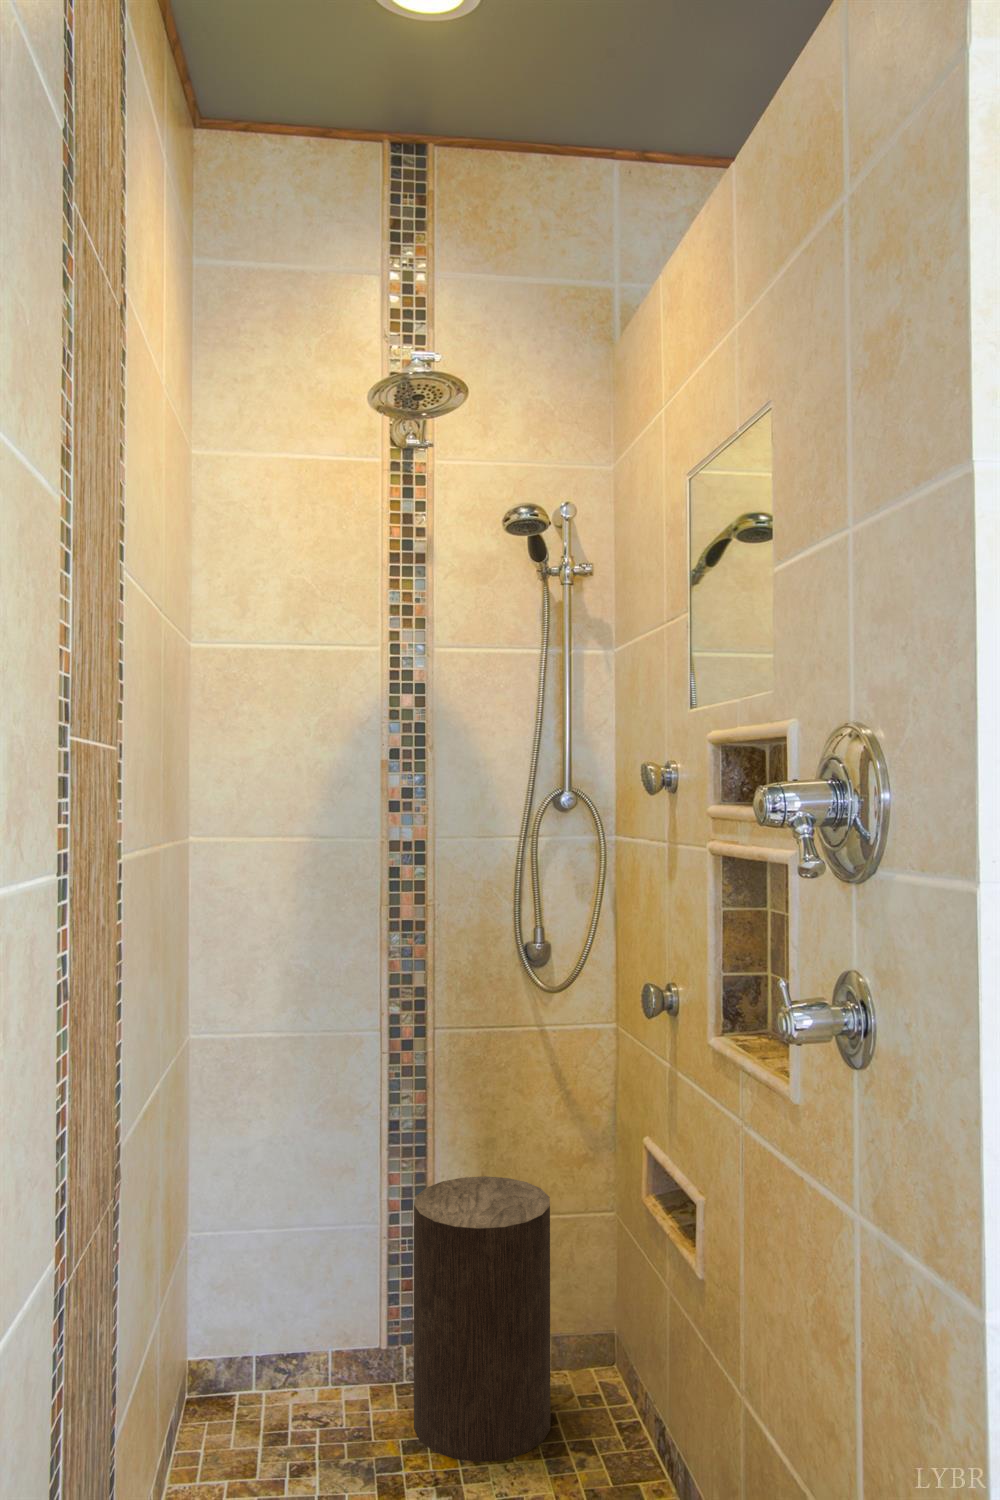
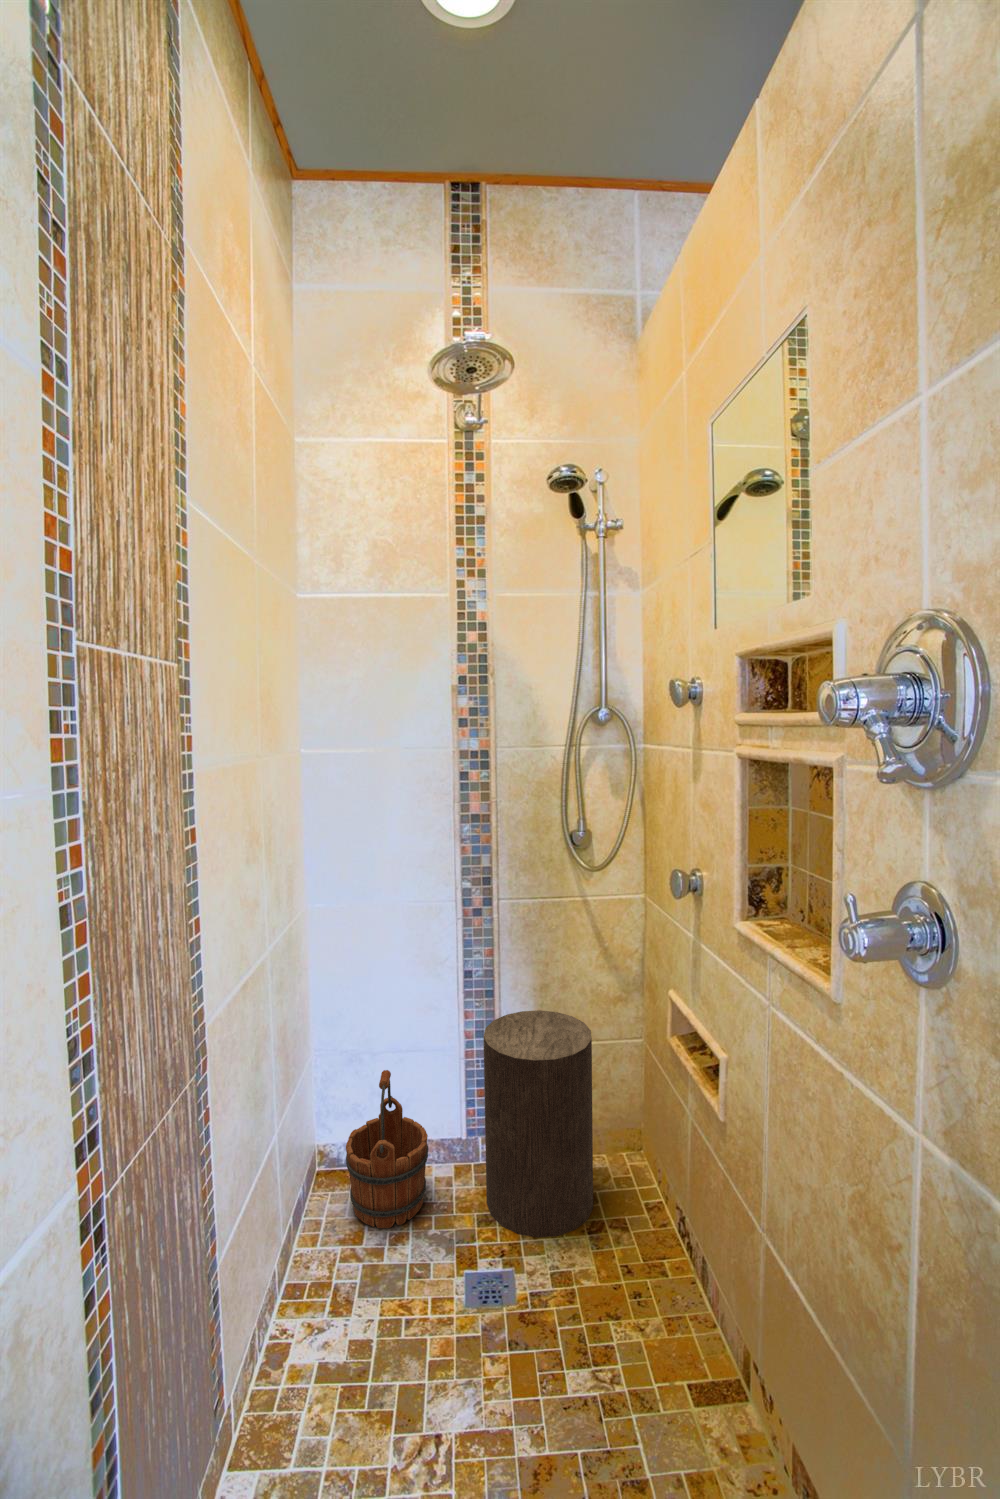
wooden bucket: none [233,1252,340,1459] -> present [346,1070,428,1228]

